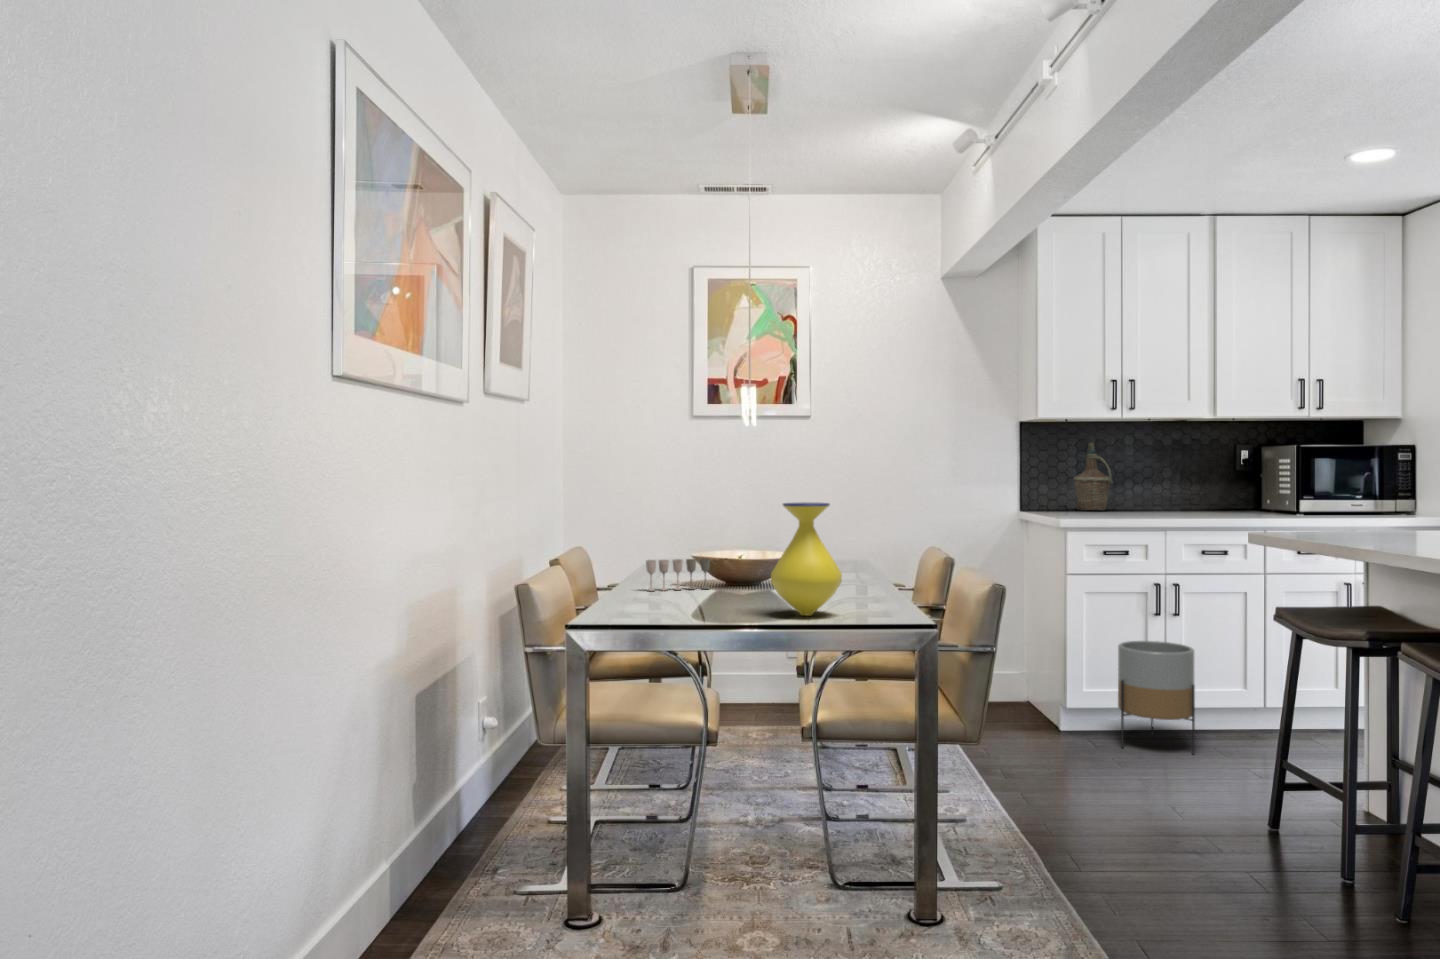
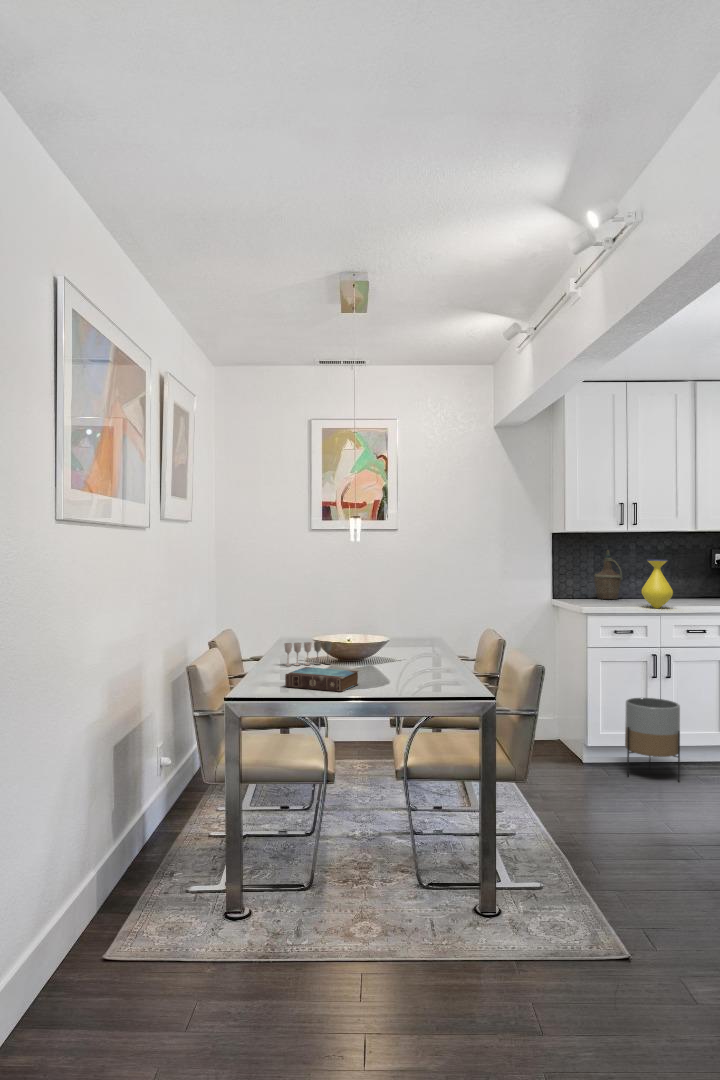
vase: present [771,502,842,616] -> present [642,559,673,608]
book: none [644,588,745,617] -> present [285,667,358,692]

